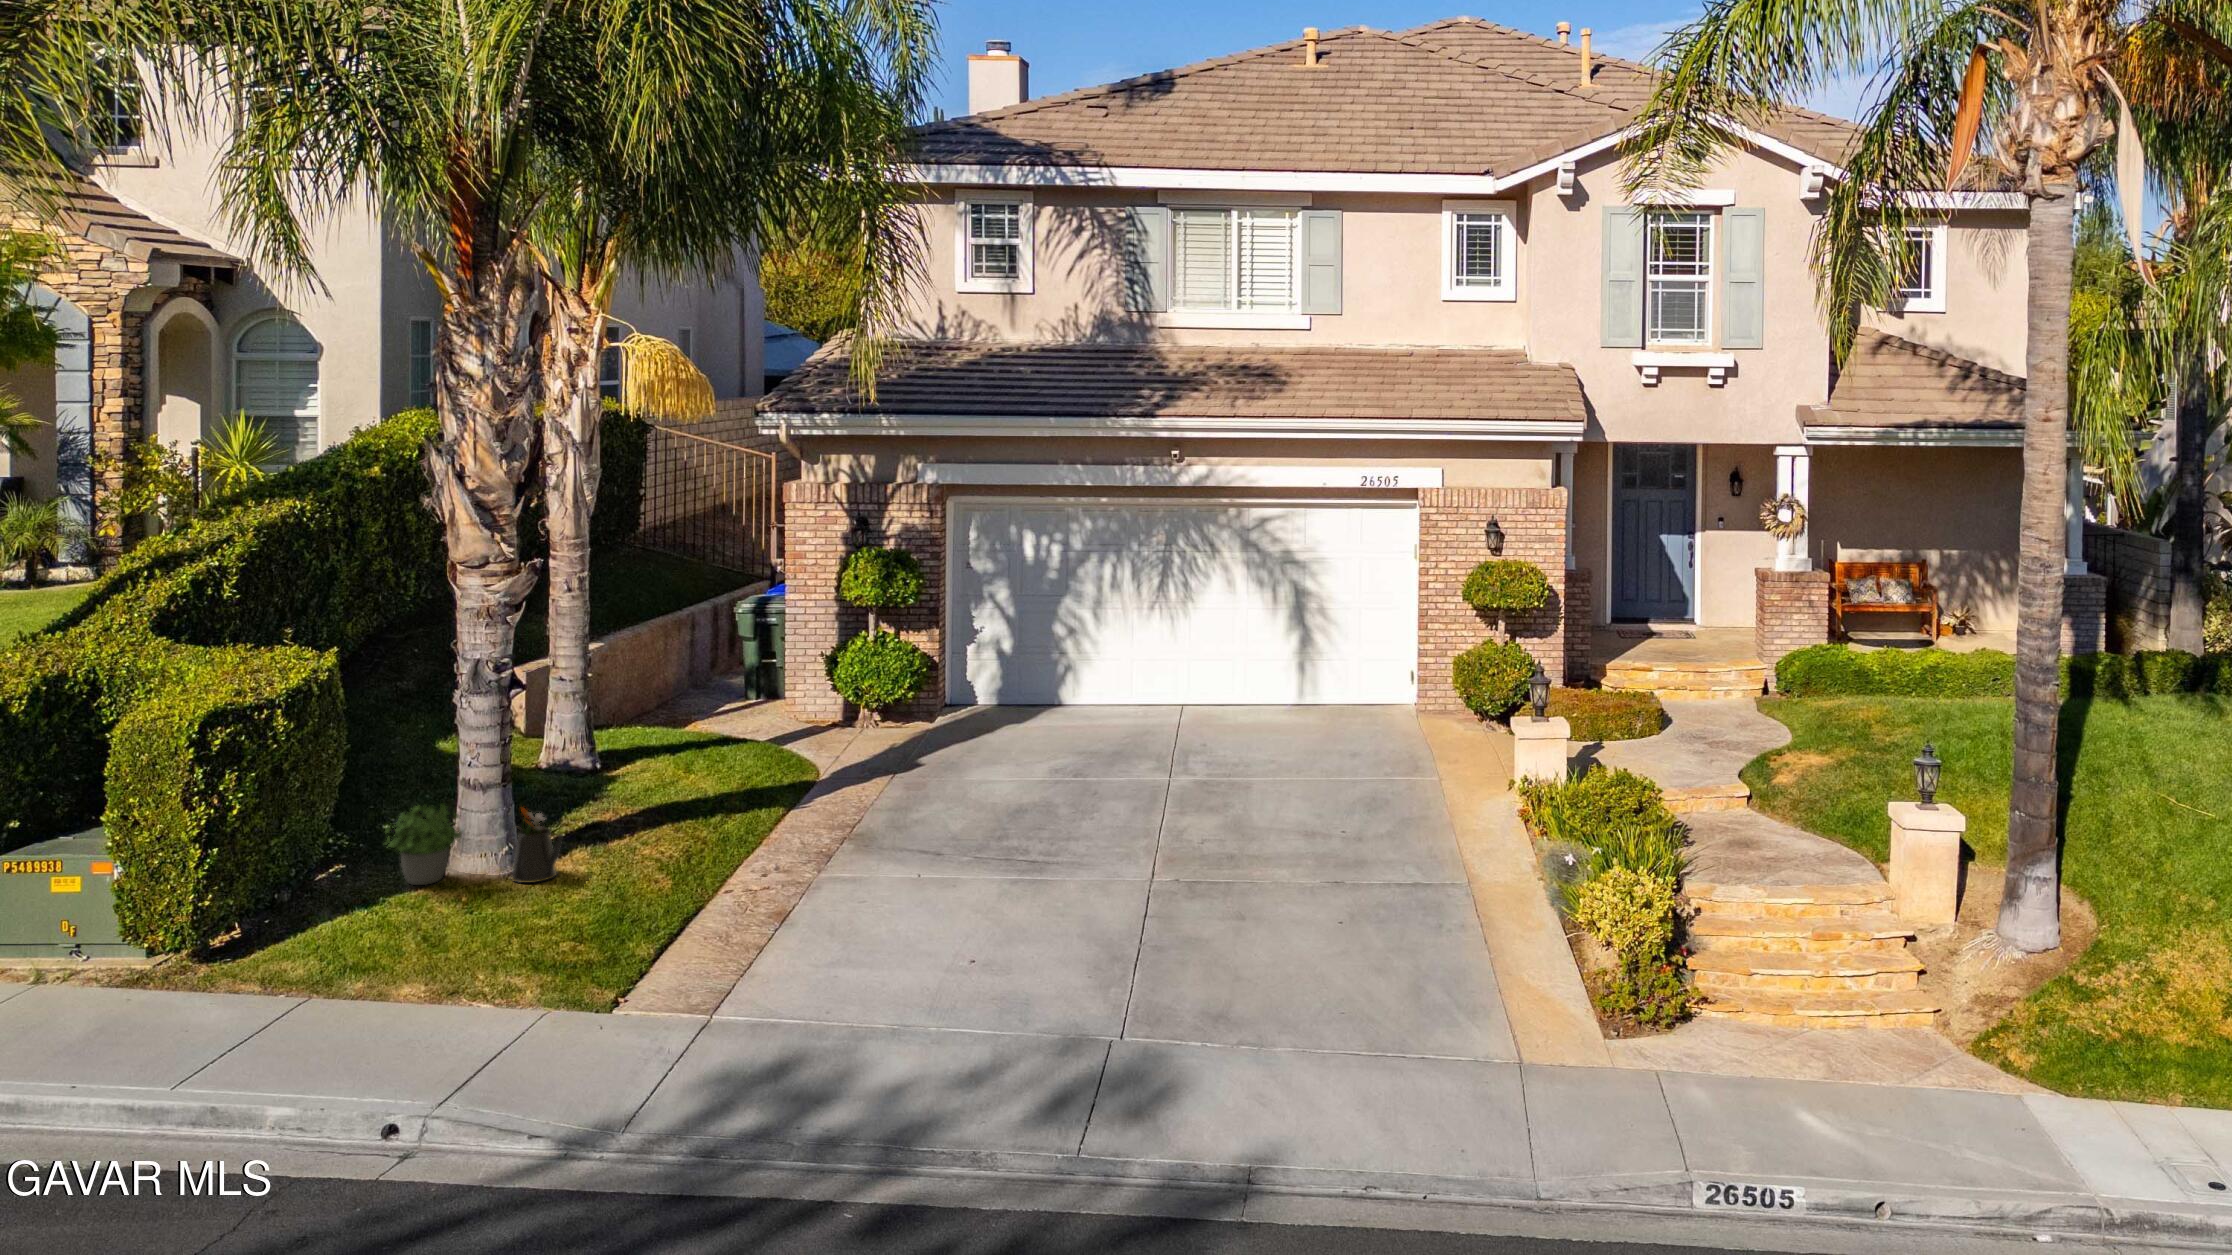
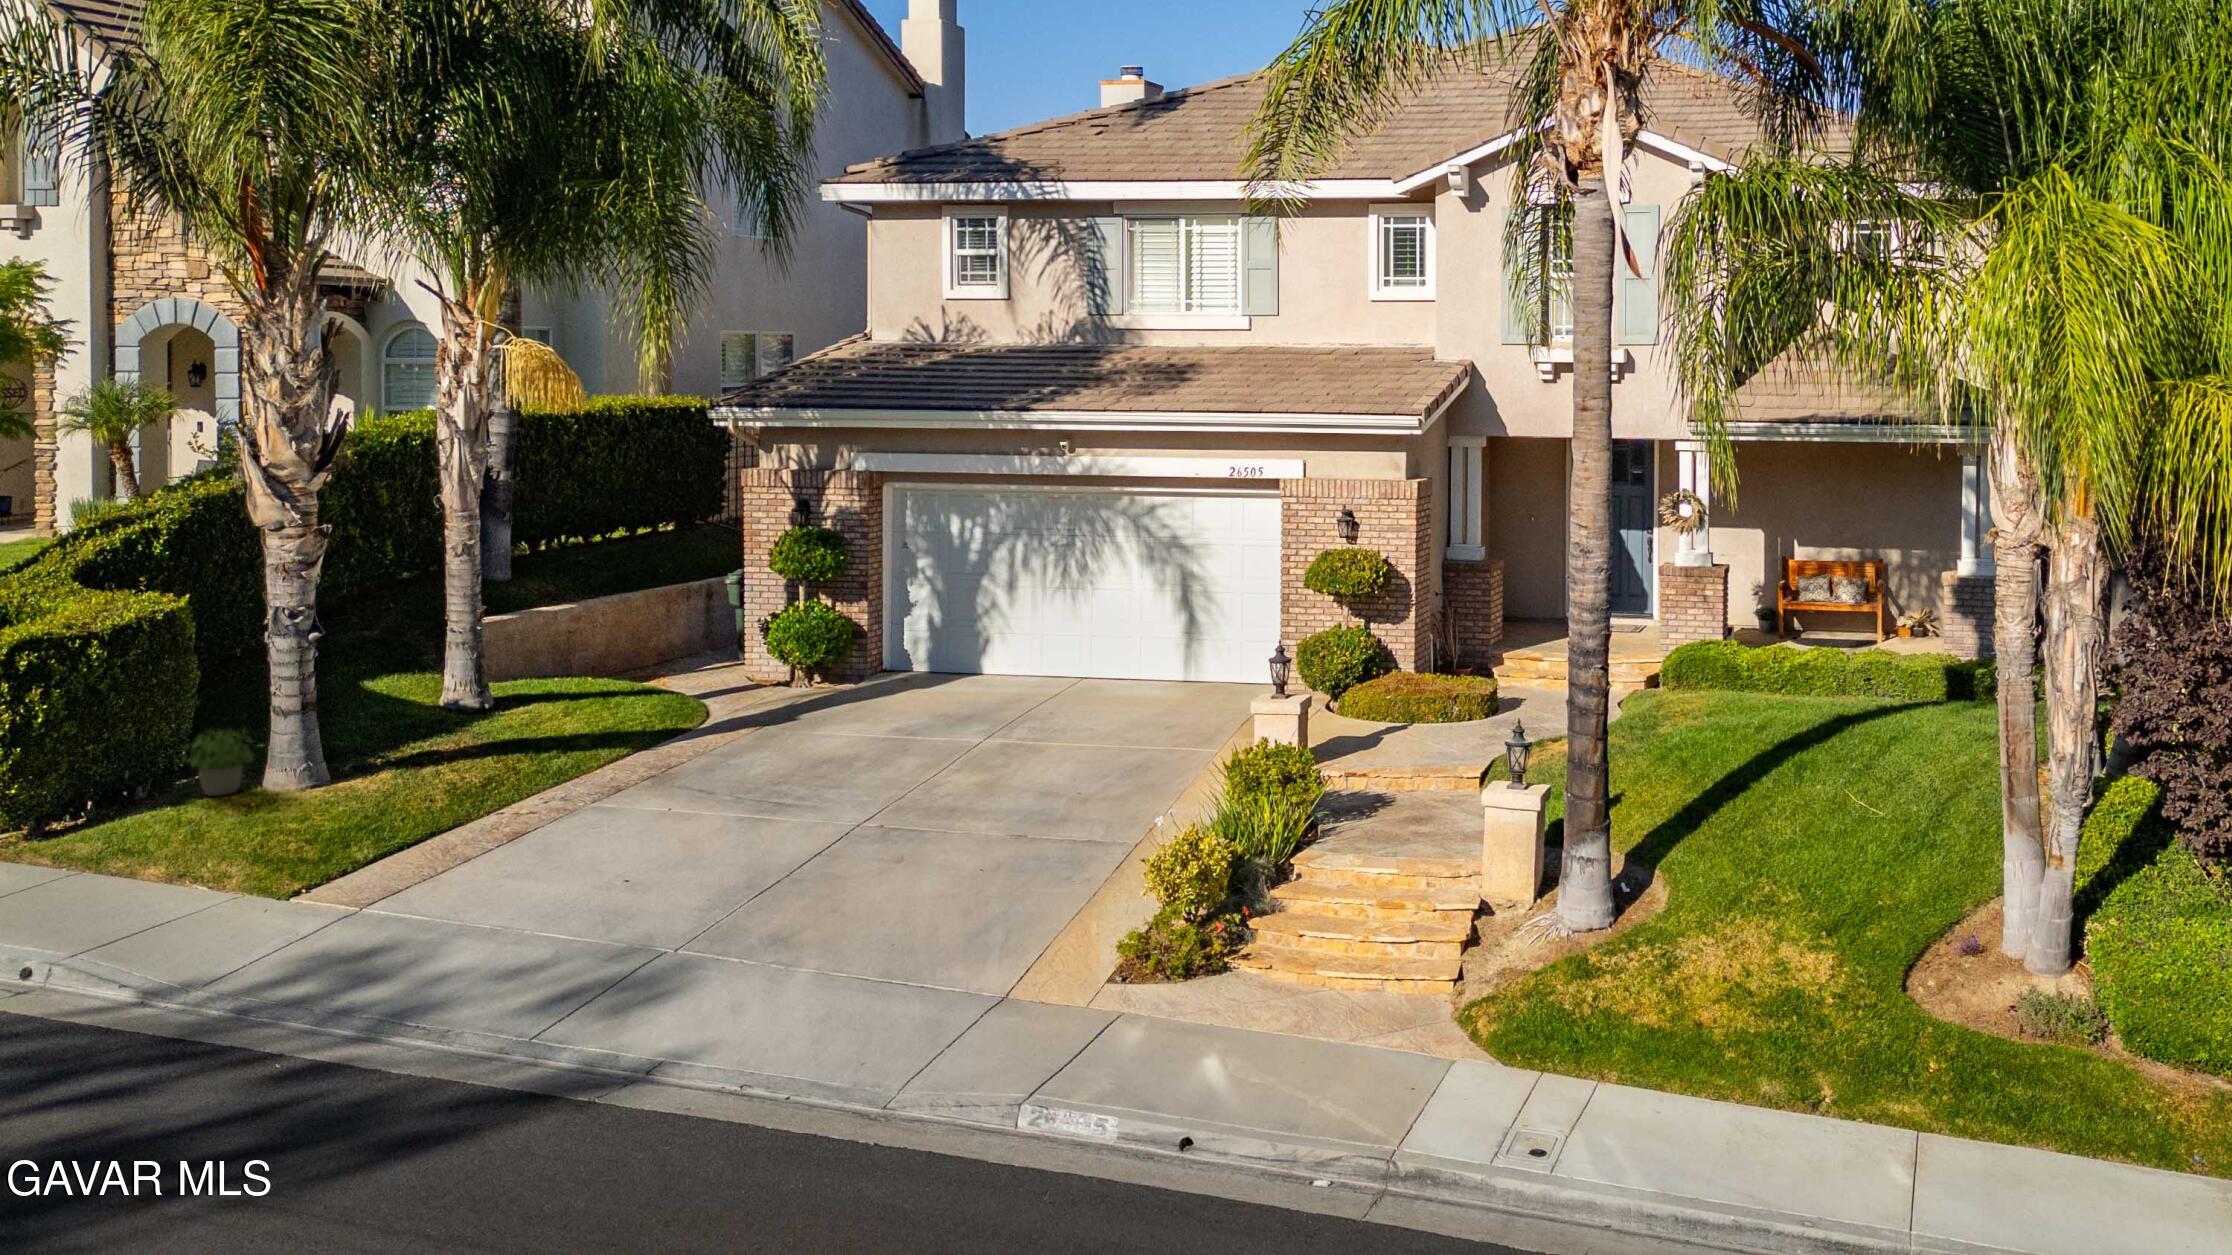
watering can: present [510,808,562,883] -> none [288,733,332,801]

